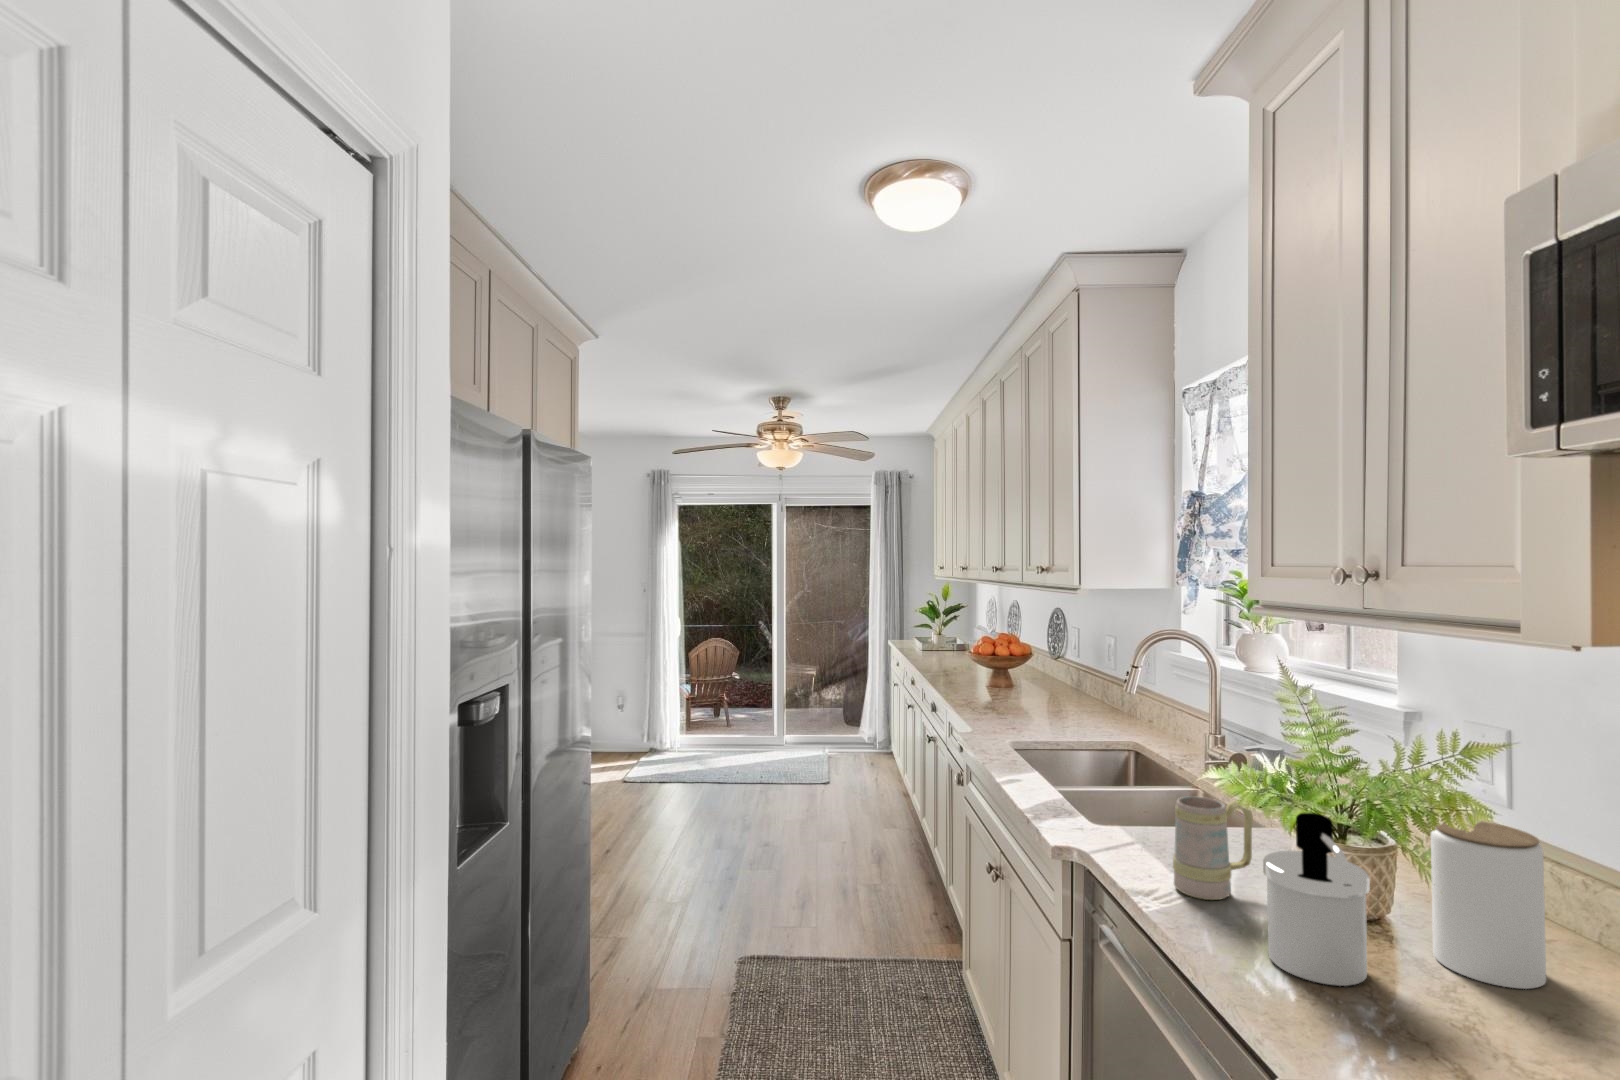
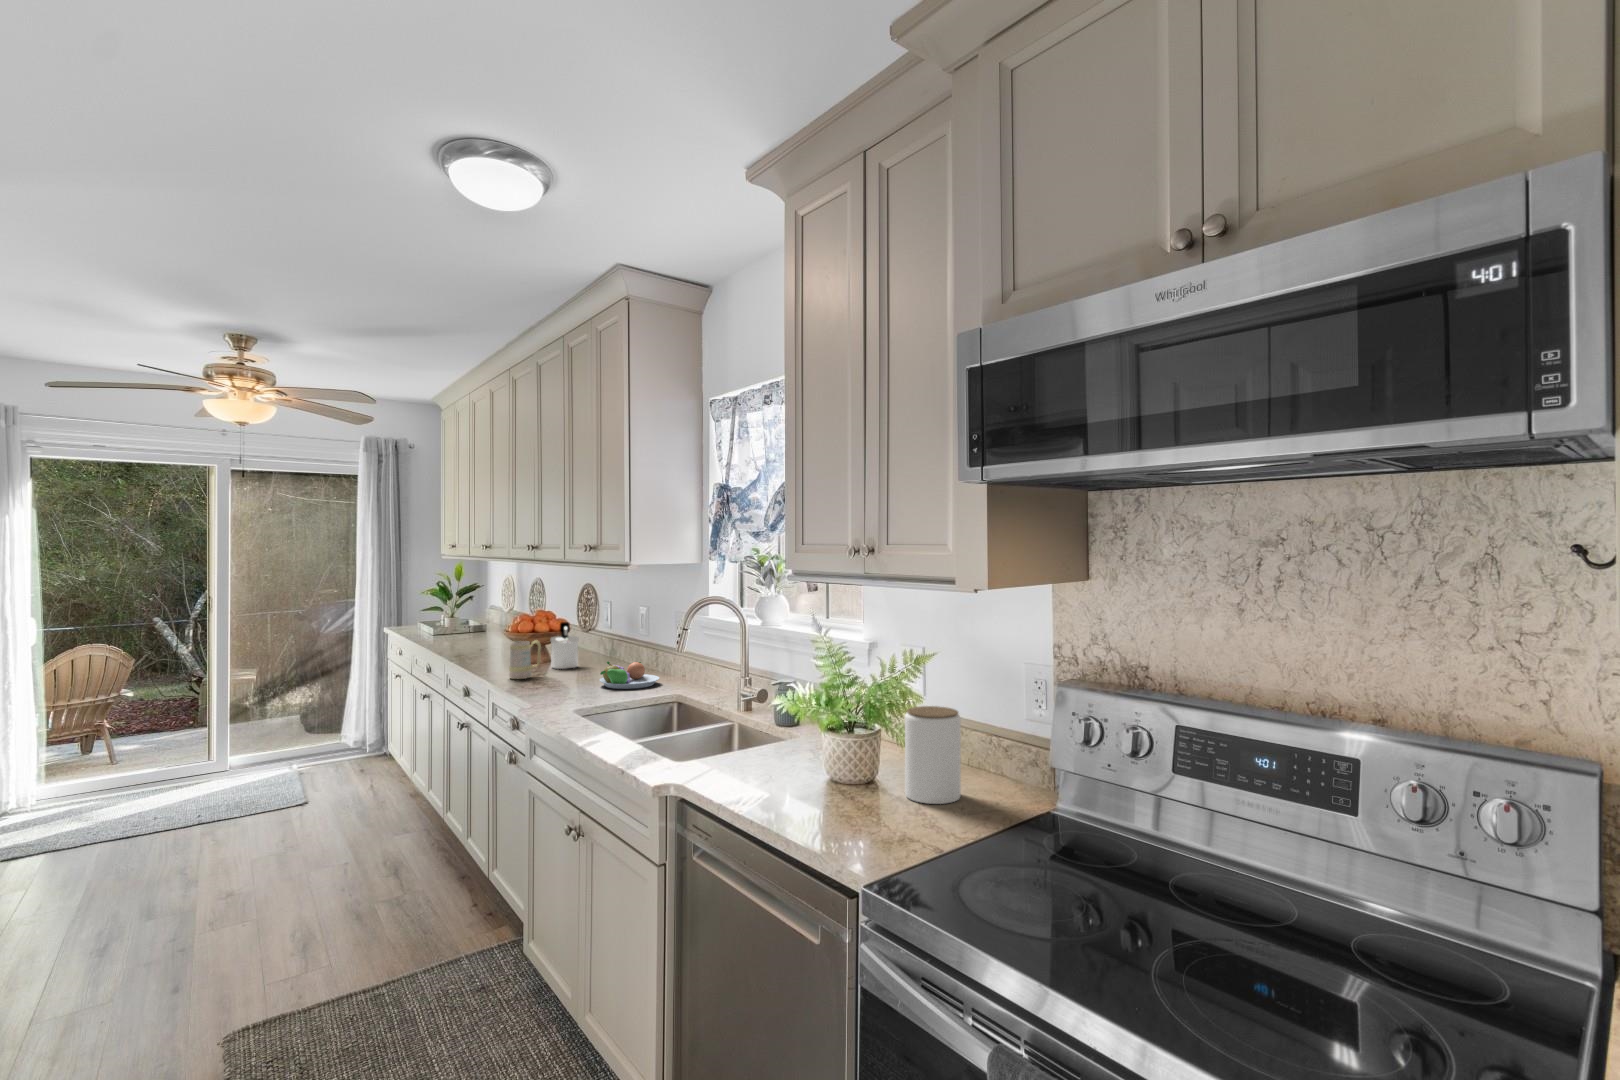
fruit bowl: none [1052,693,1122,726] -> present [600,661,659,689]
mug: present [1173,796,1253,900] -> present [509,641,541,679]
soap dispenser: present [1263,812,1370,986] -> present [551,622,579,669]

